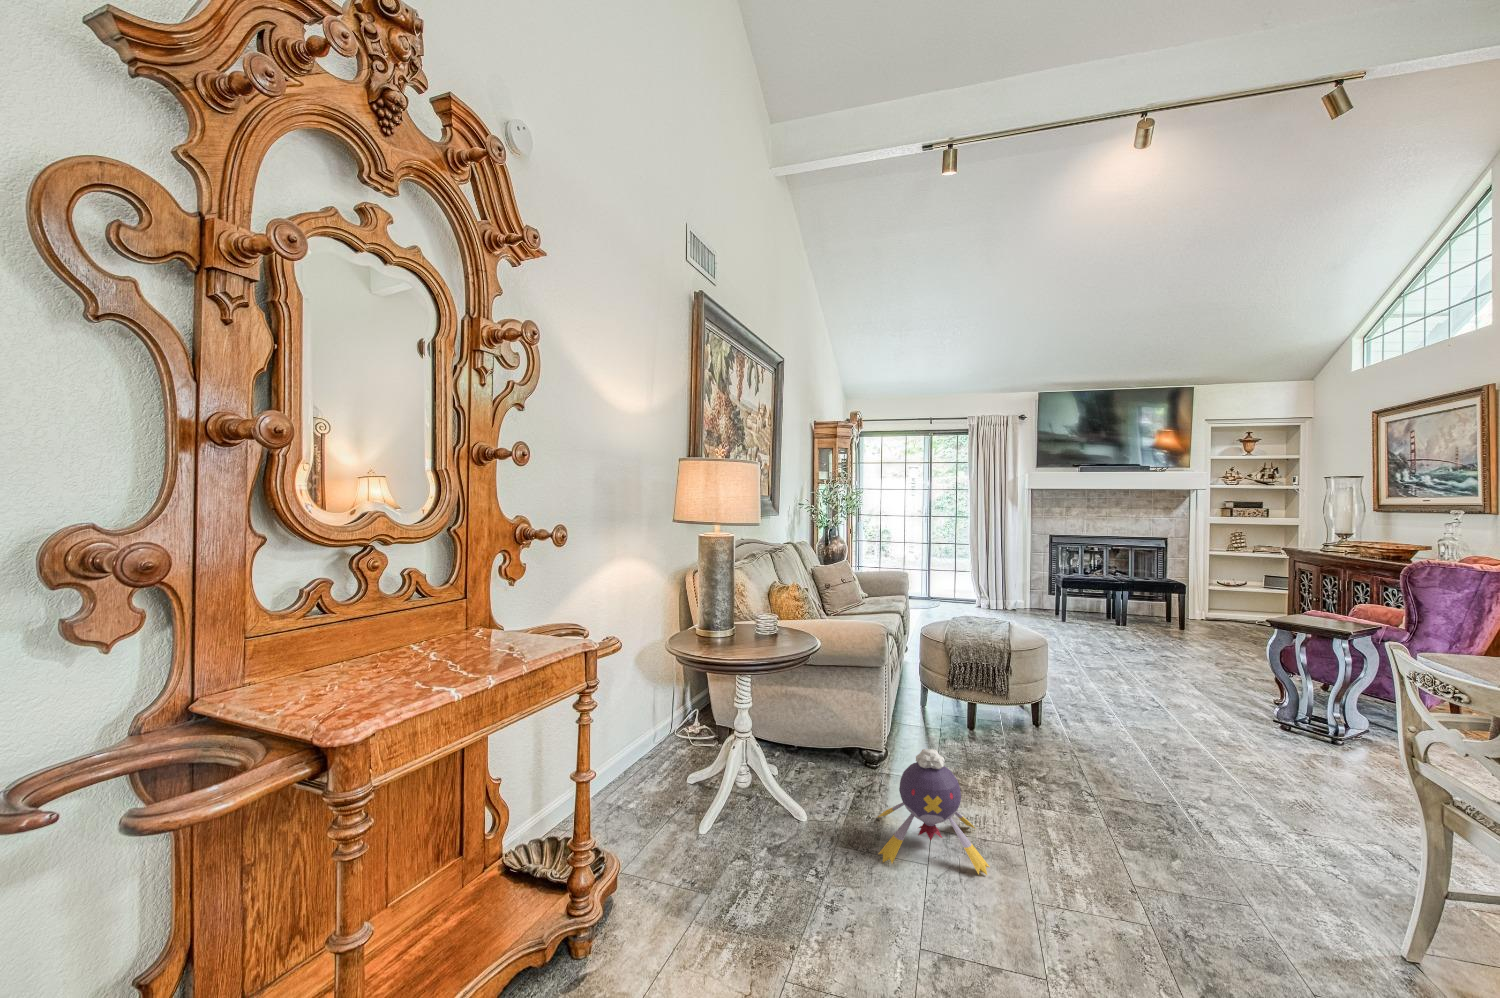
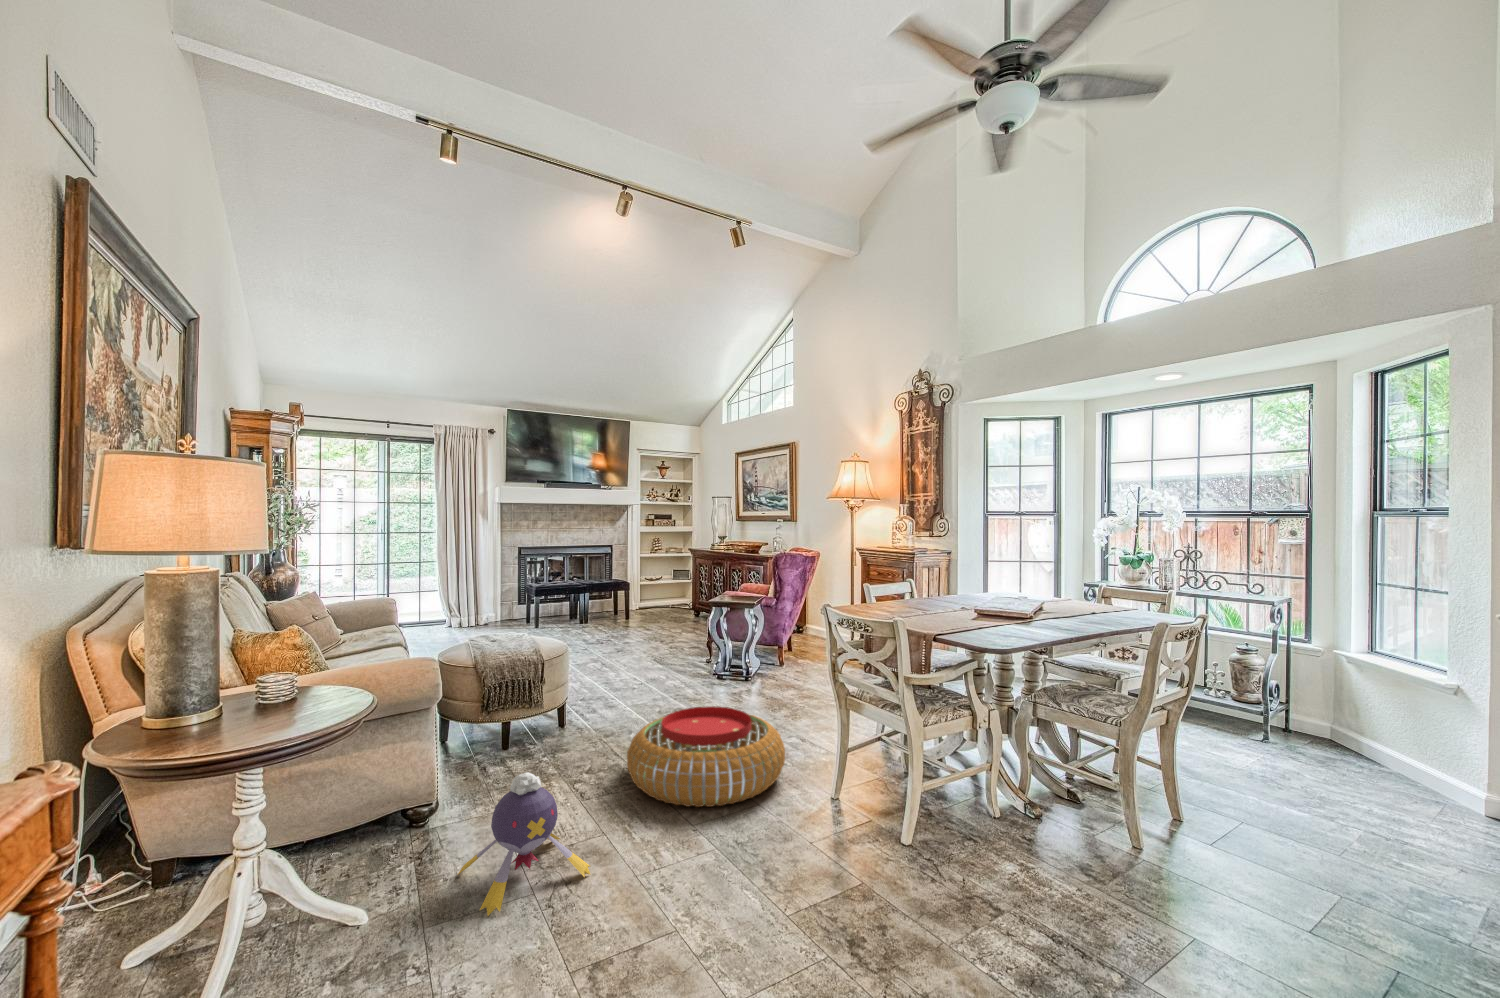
pouf: none [1075,744,1328,893] -> present [627,706,785,807]

